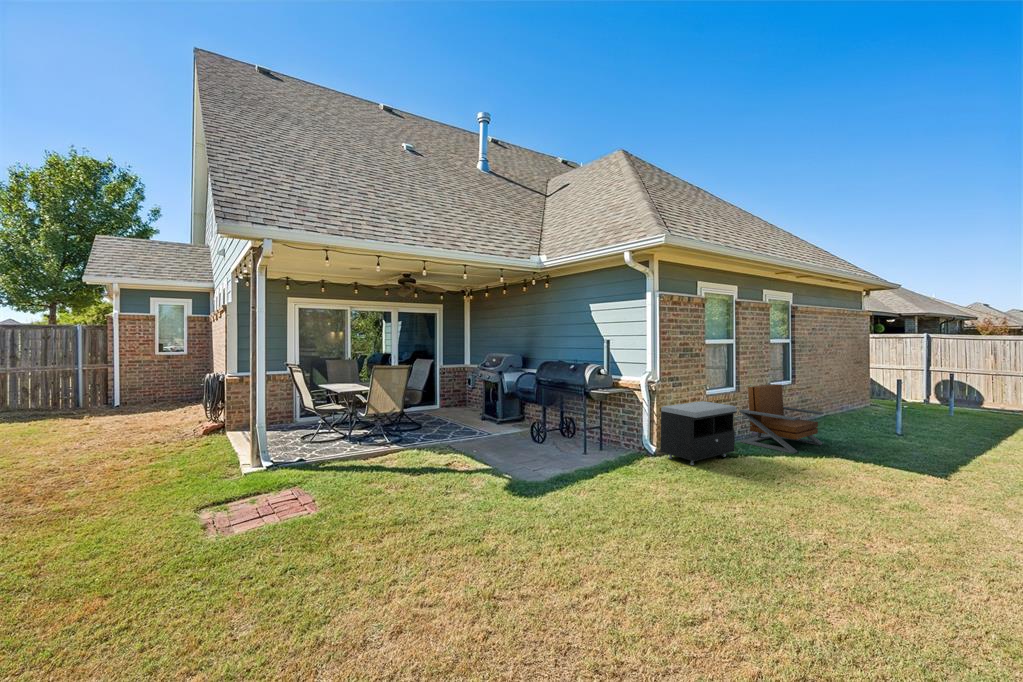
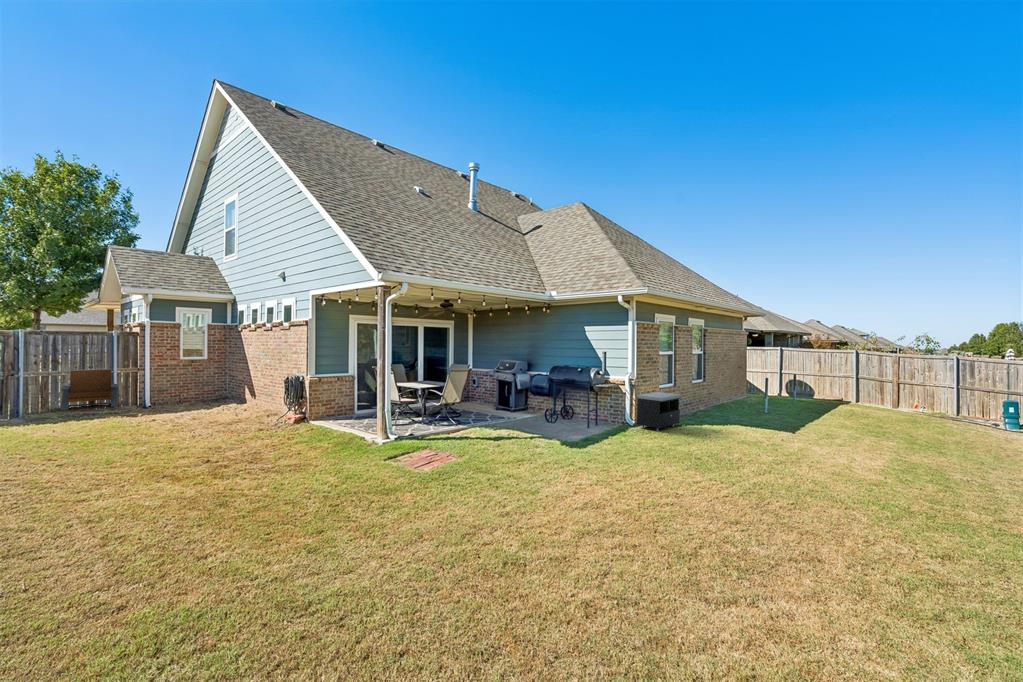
lounge chair: present [739,384,823,453] -> present [60,370,118,411]

